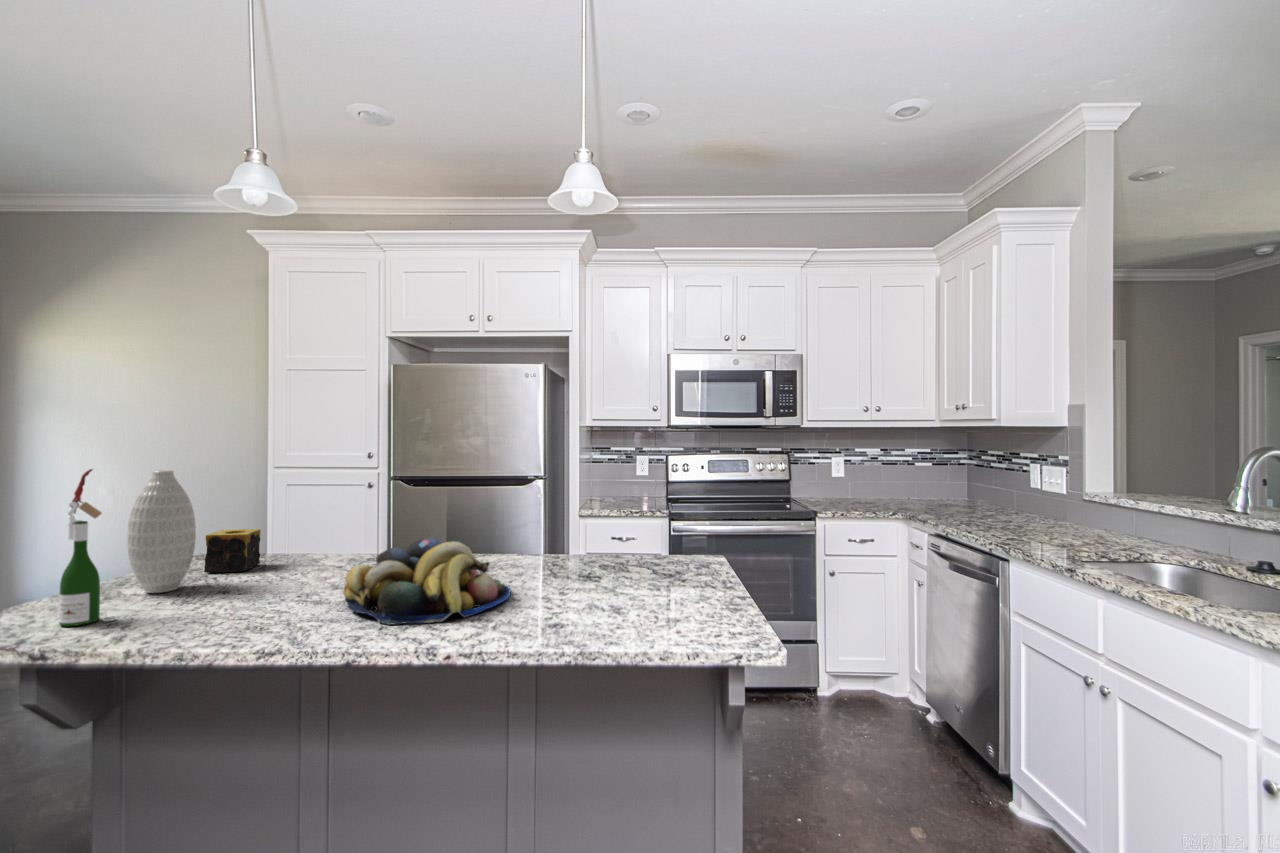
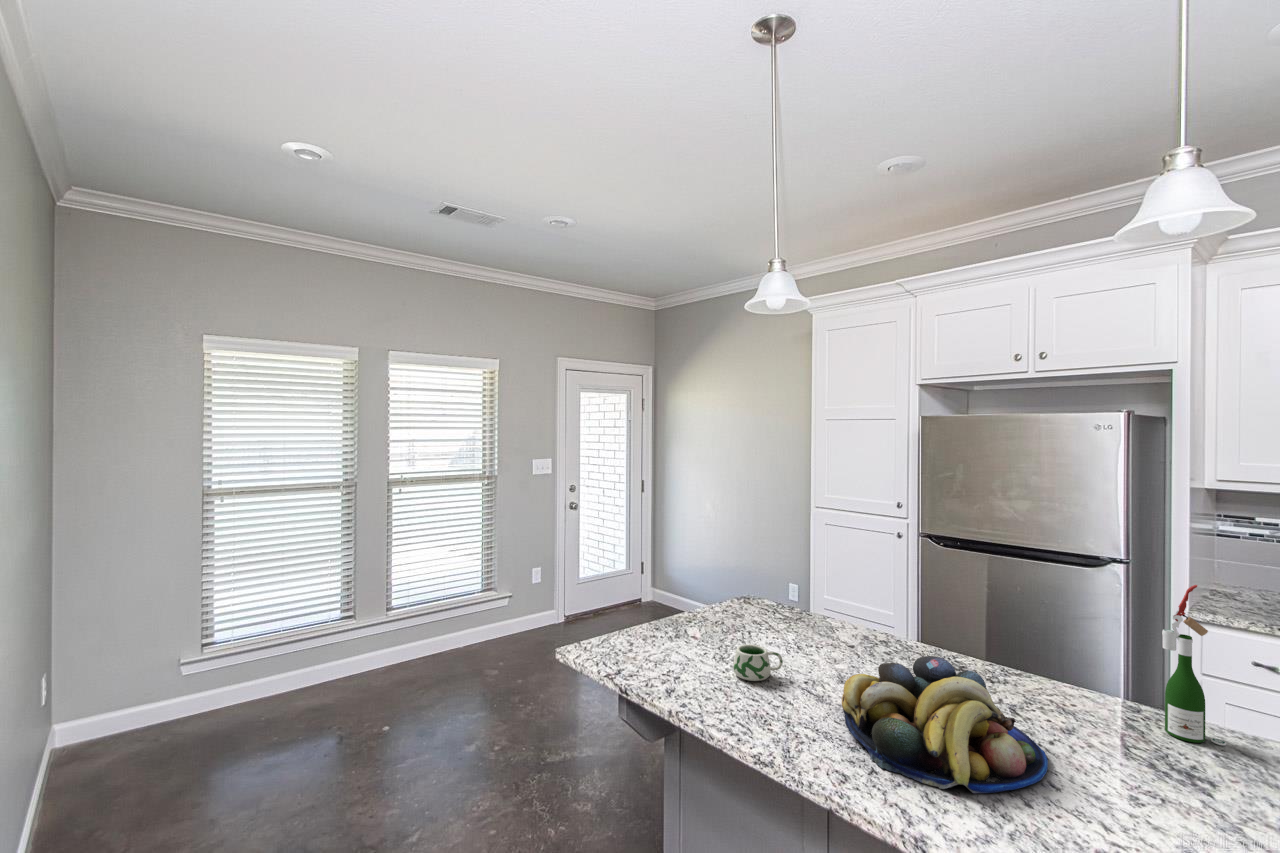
wine bottle: present [59,469,116,626] -> present [1162,585,1226,746]
vase: present [128,470,196,593] -> none [690,537,734,640]
candle: present [204,529,261,573] -> none [744,585,788,629]
mug: none [206,573,270,609] -> present [733,645,783,681]

